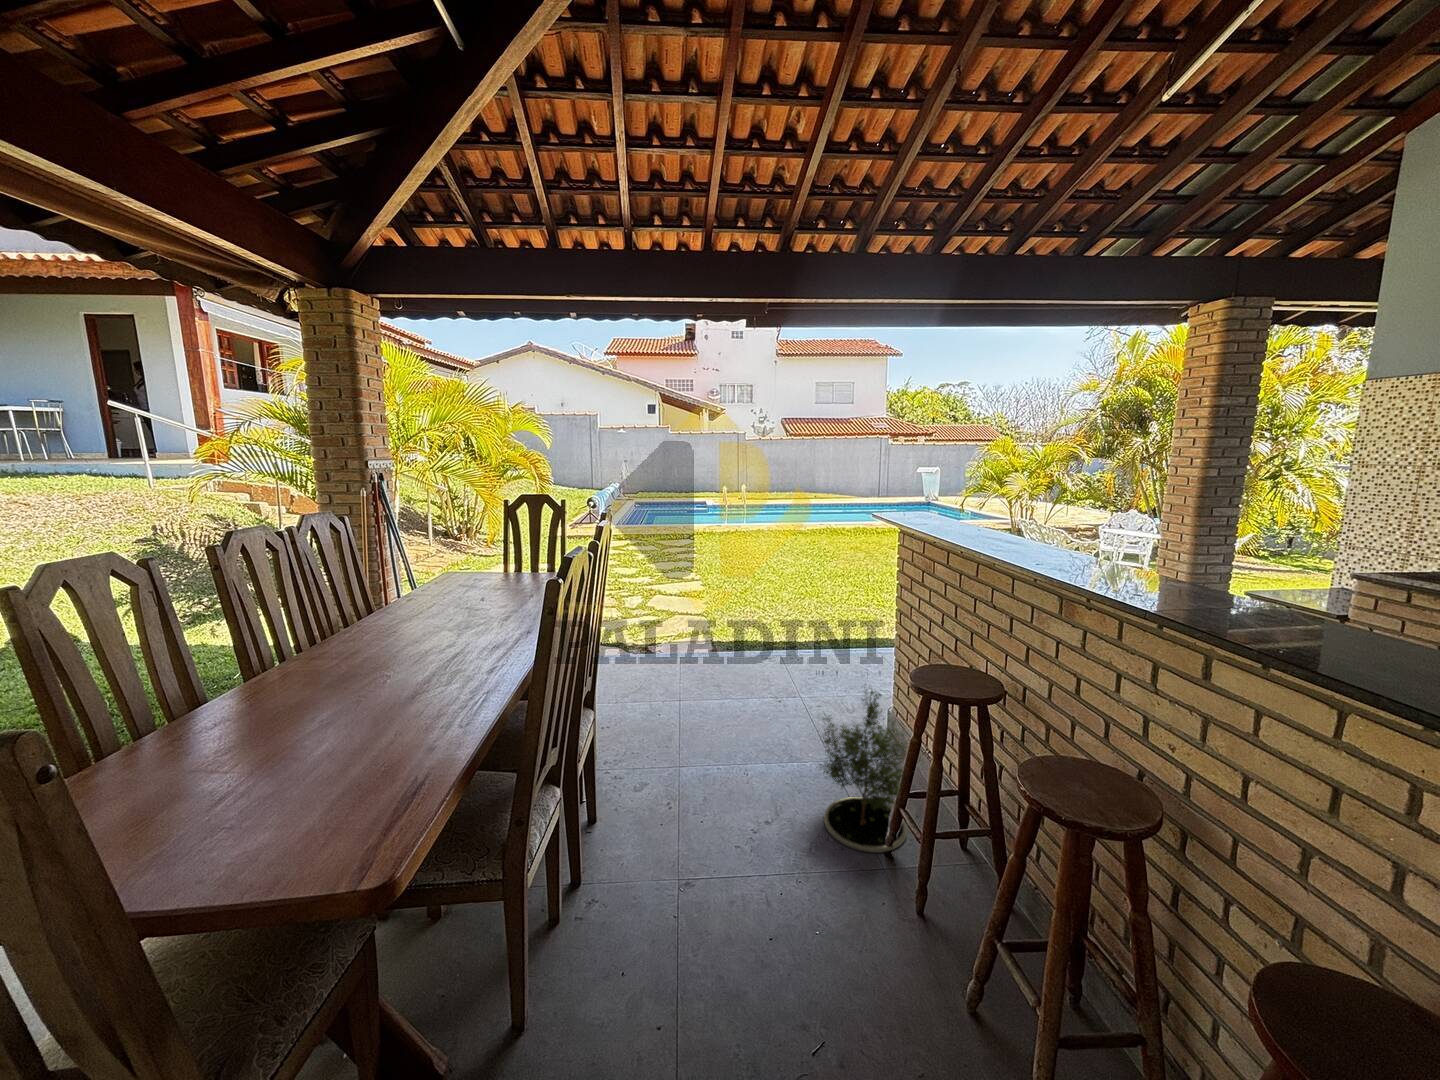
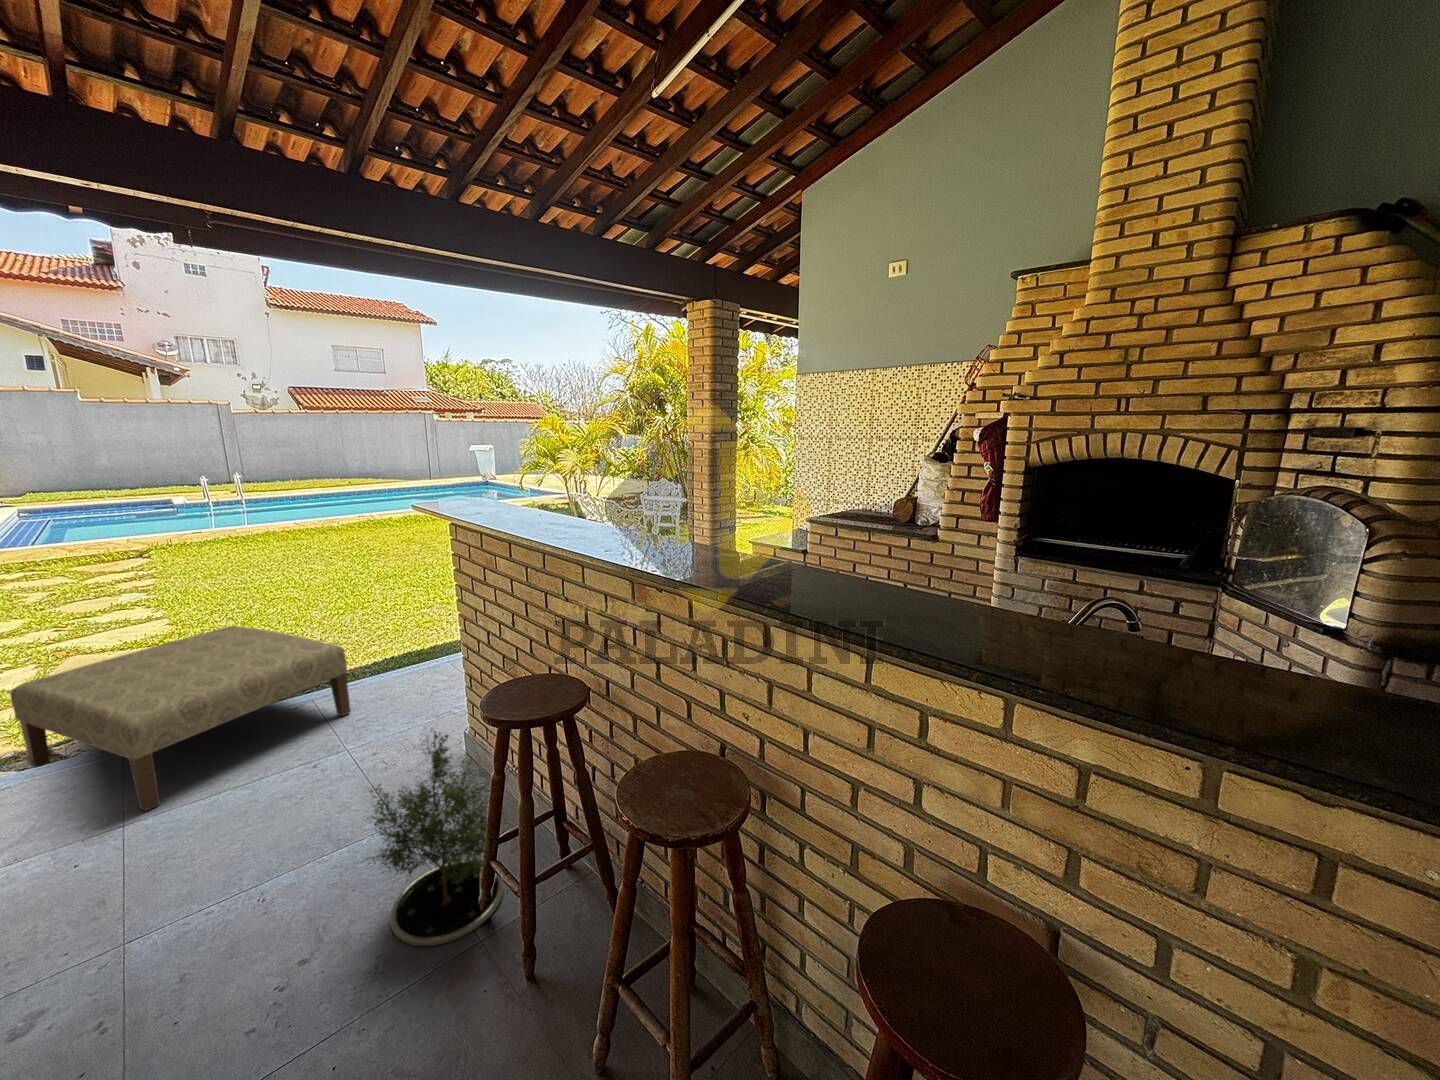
ottoman: none [646,589,810,693] -> present [10,626,351,810]

